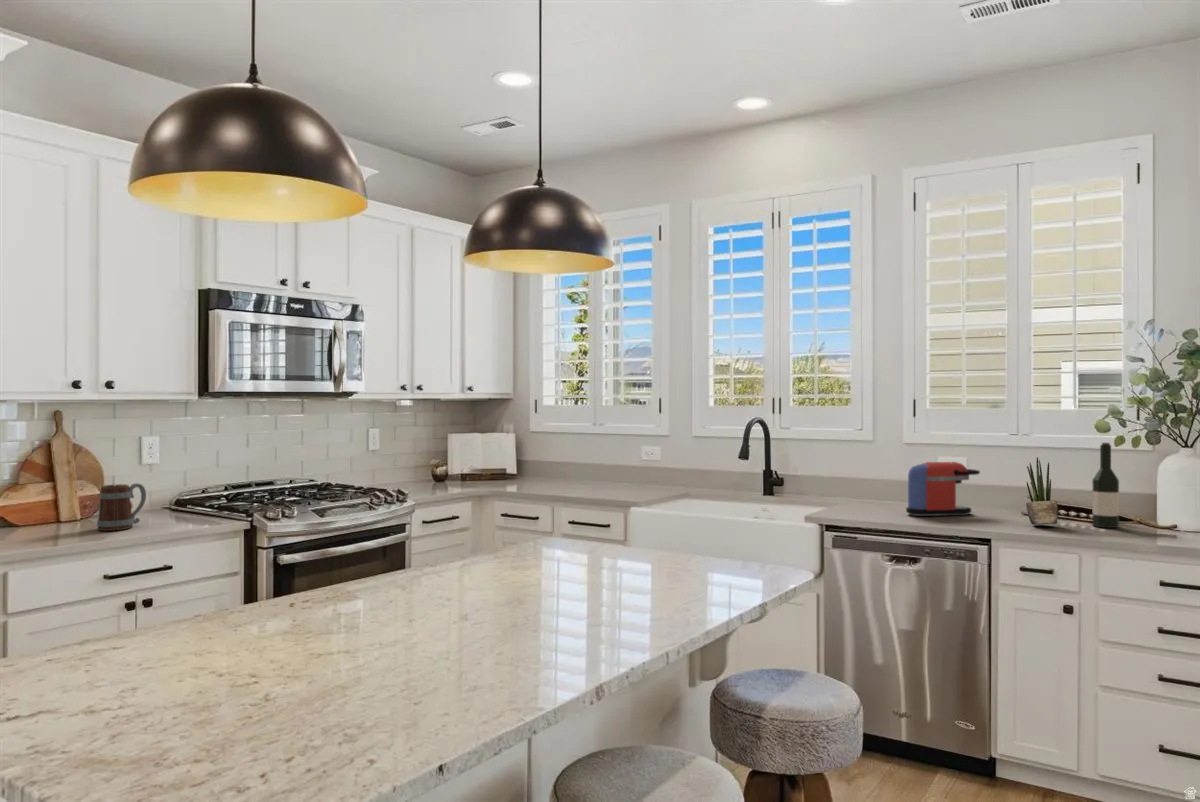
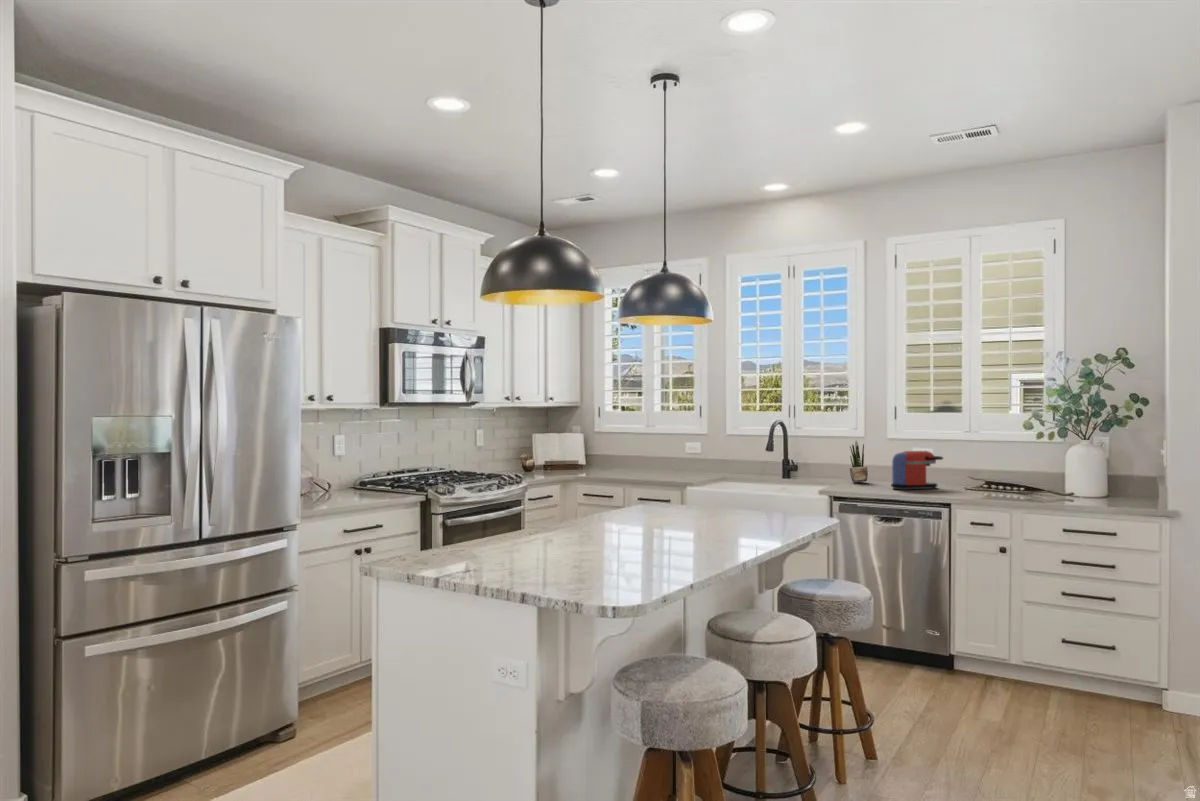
wine bottle: present [1092,443,1119,528] -> none [1021,436,1039,495]
potted plant: present [1026,457,1058,525] -> present [850,441,868,482]
mug: present [97,484,146,530] -> none [331,467,360,499]

